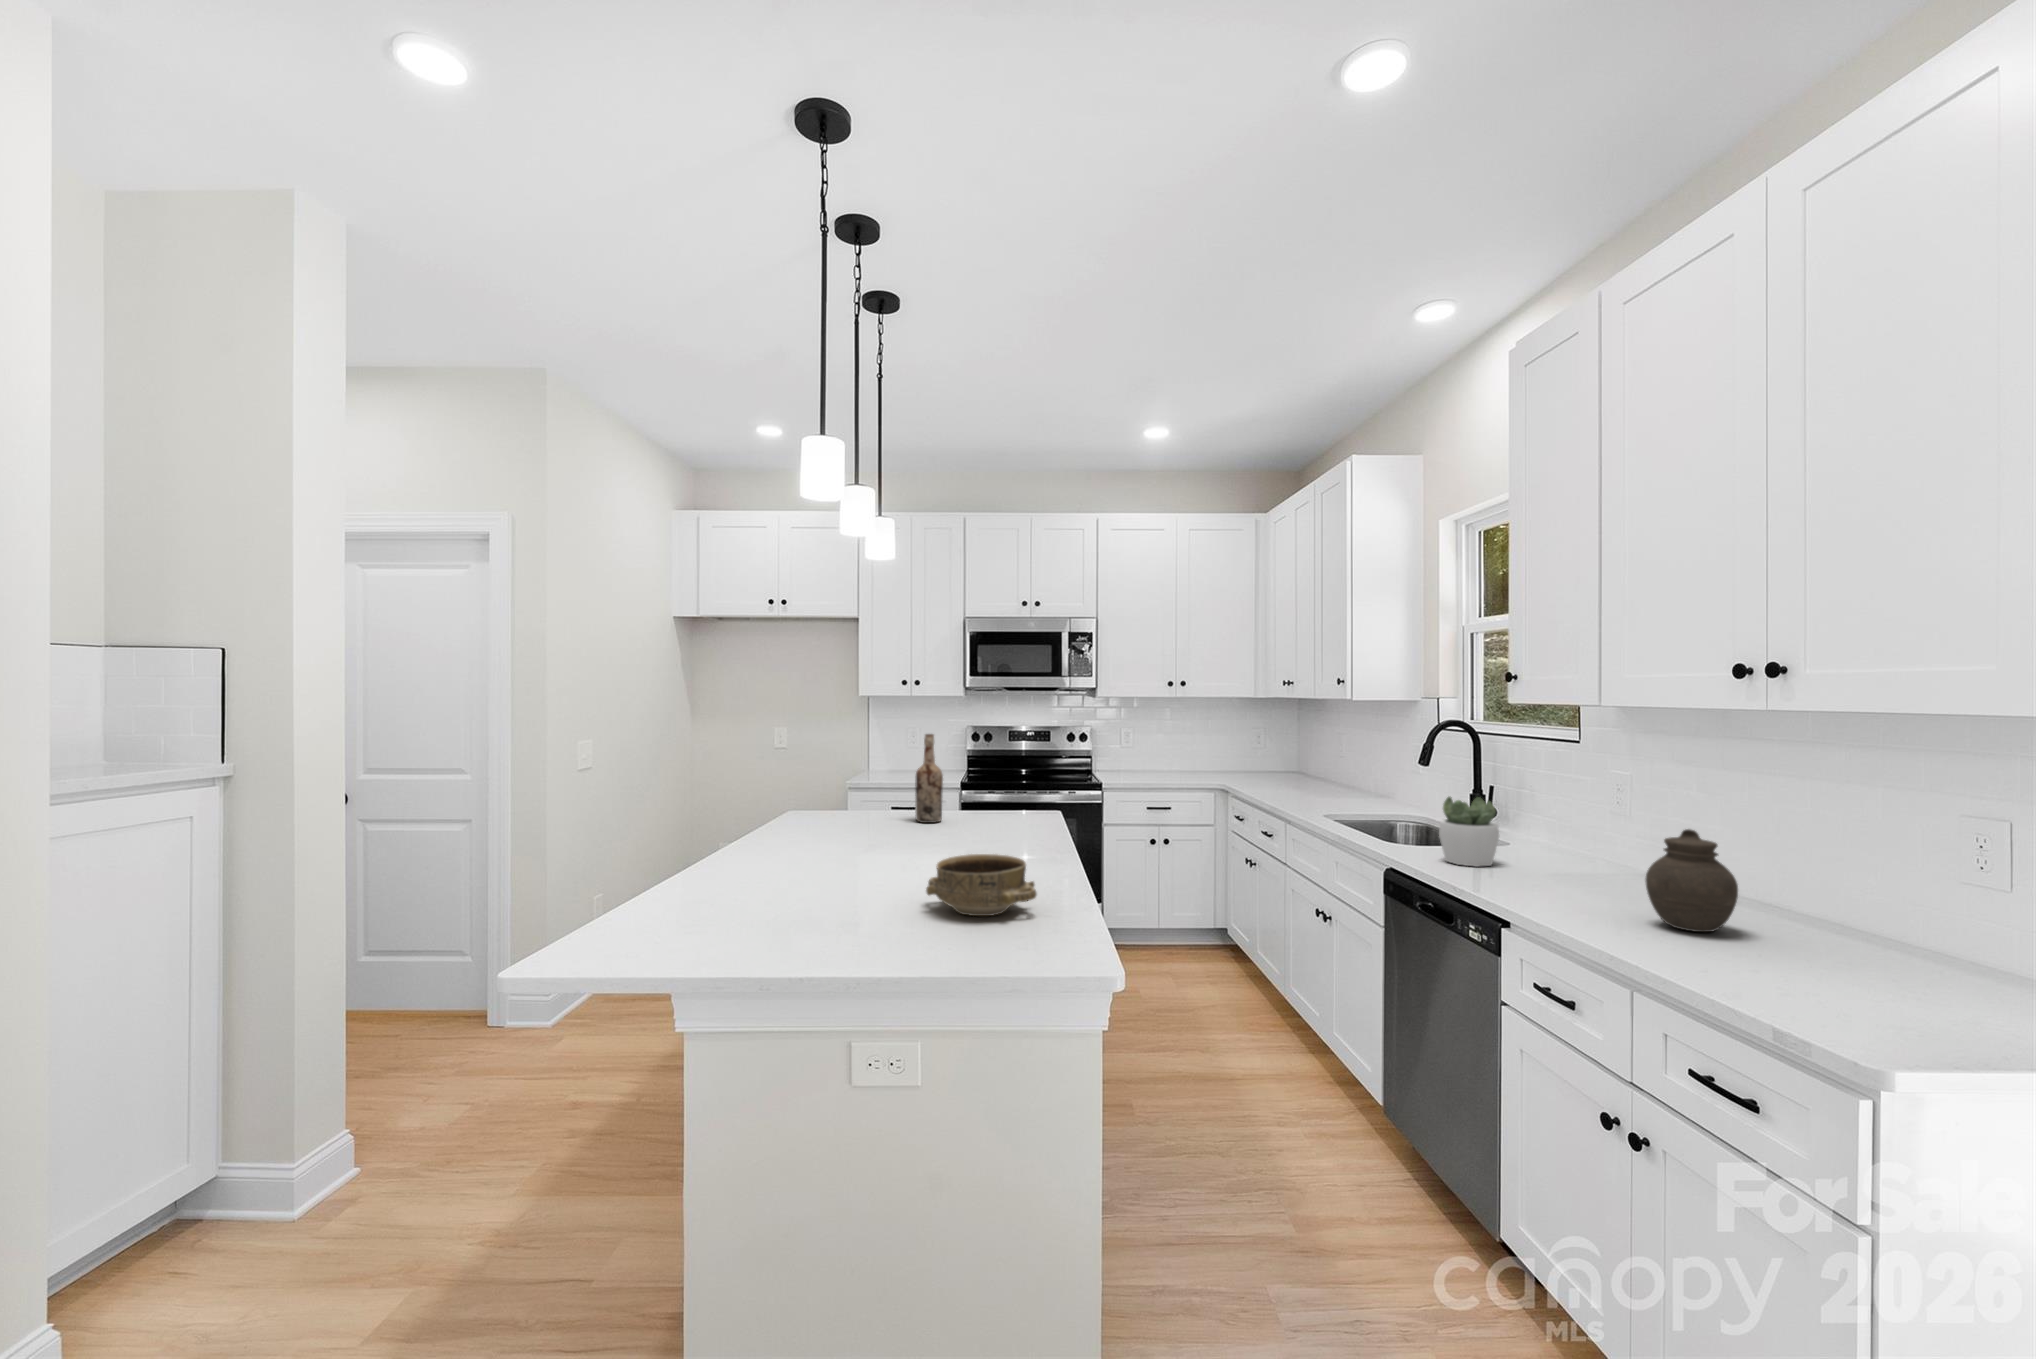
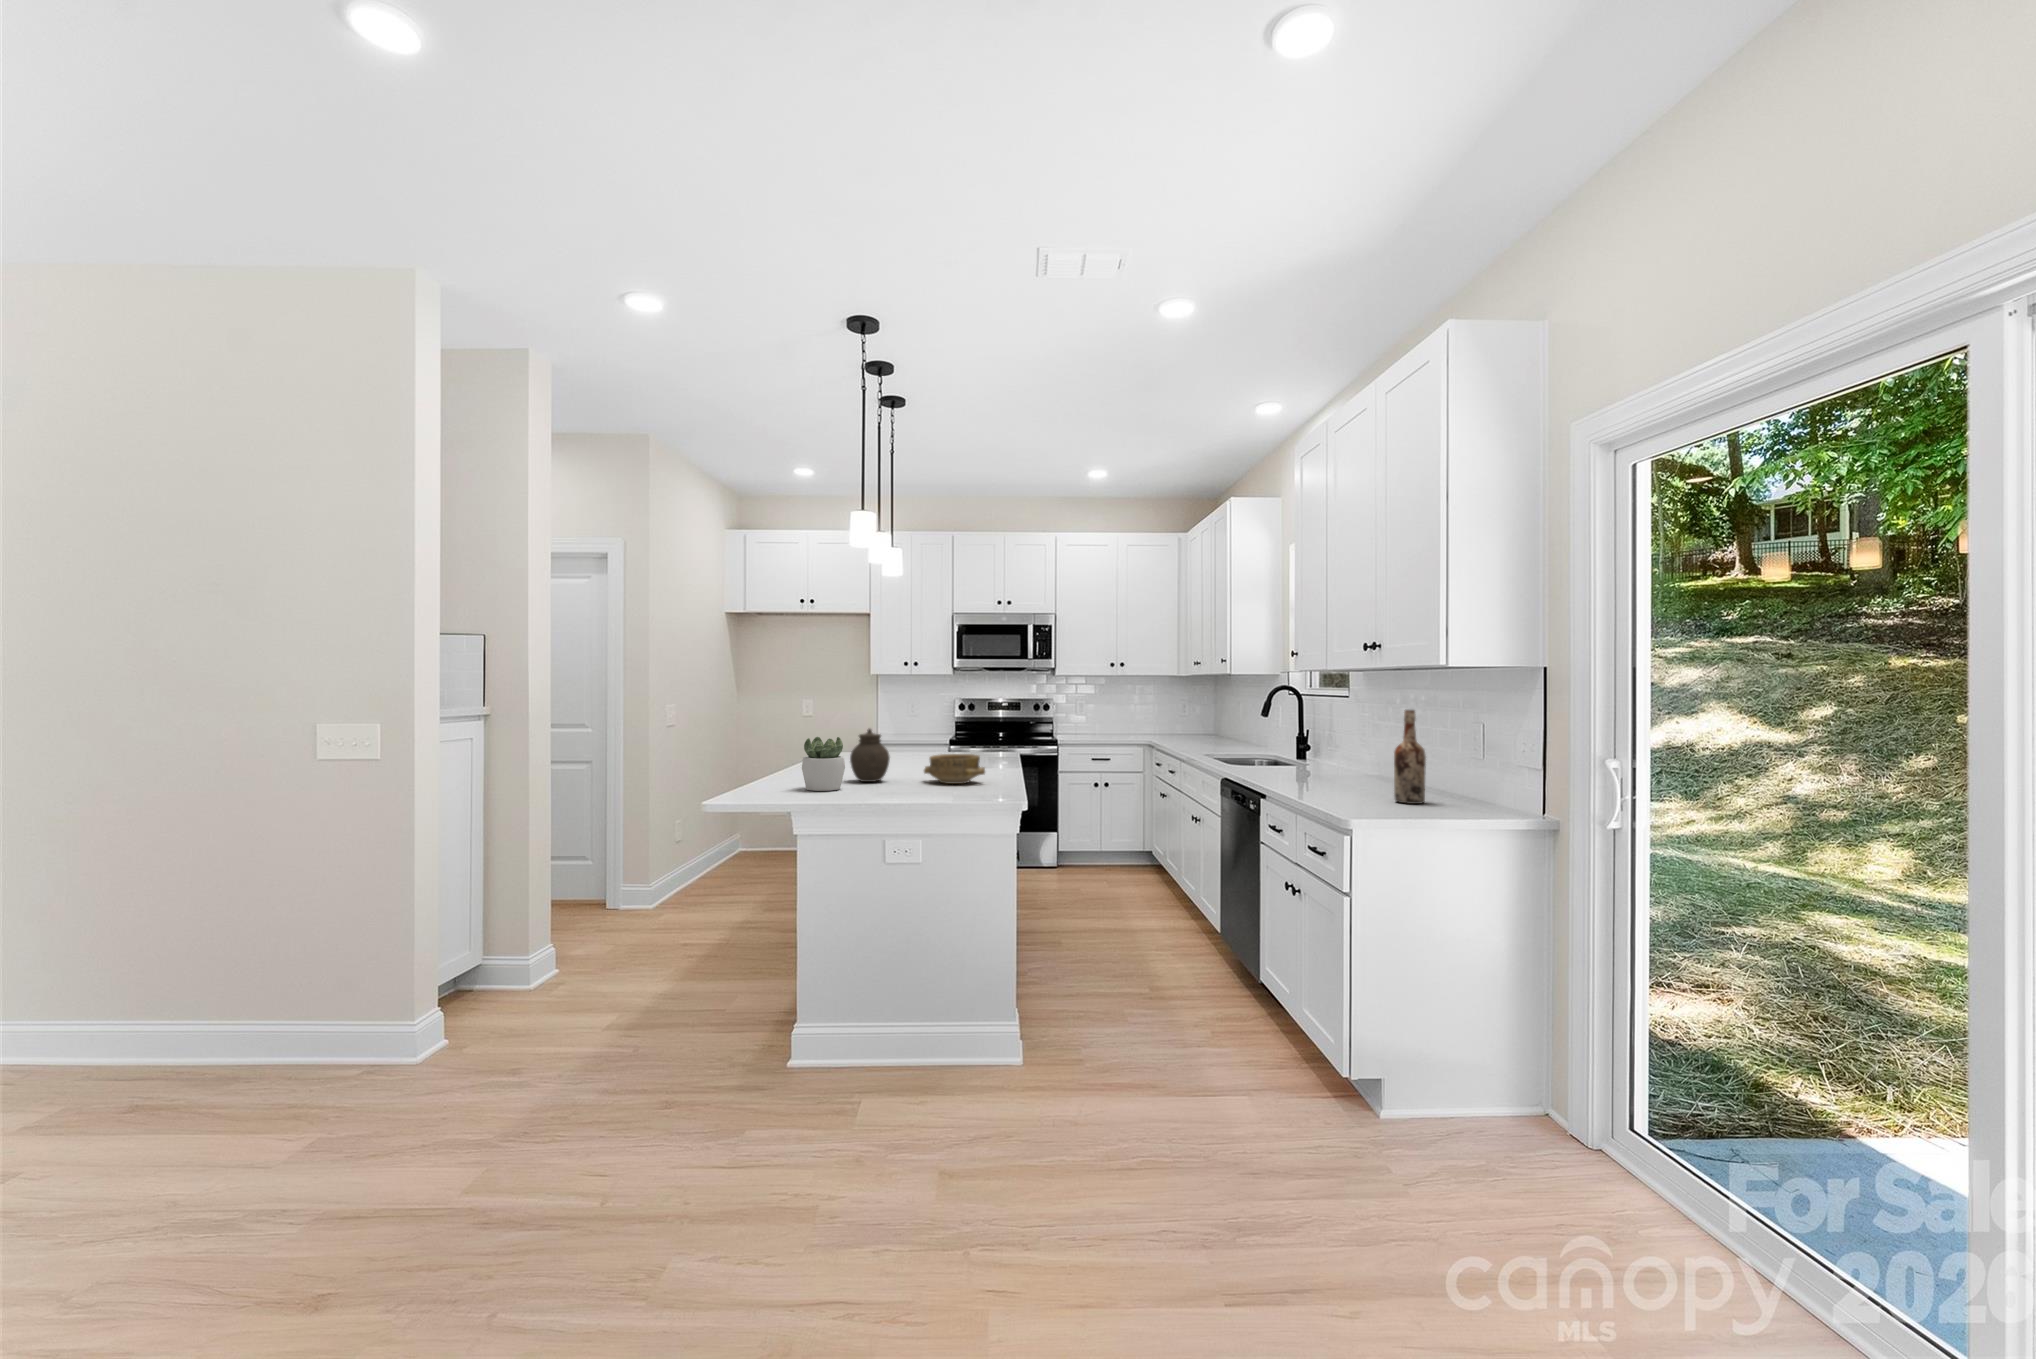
wine bottle: present [915,734,943,823] -> present [1394,710,1426,804]
succulent plant: present [1439,797,1499,867] -> present [802,737,845,791]
jar: present [1645,829,1738,932] -> present [850,729,890,782]

